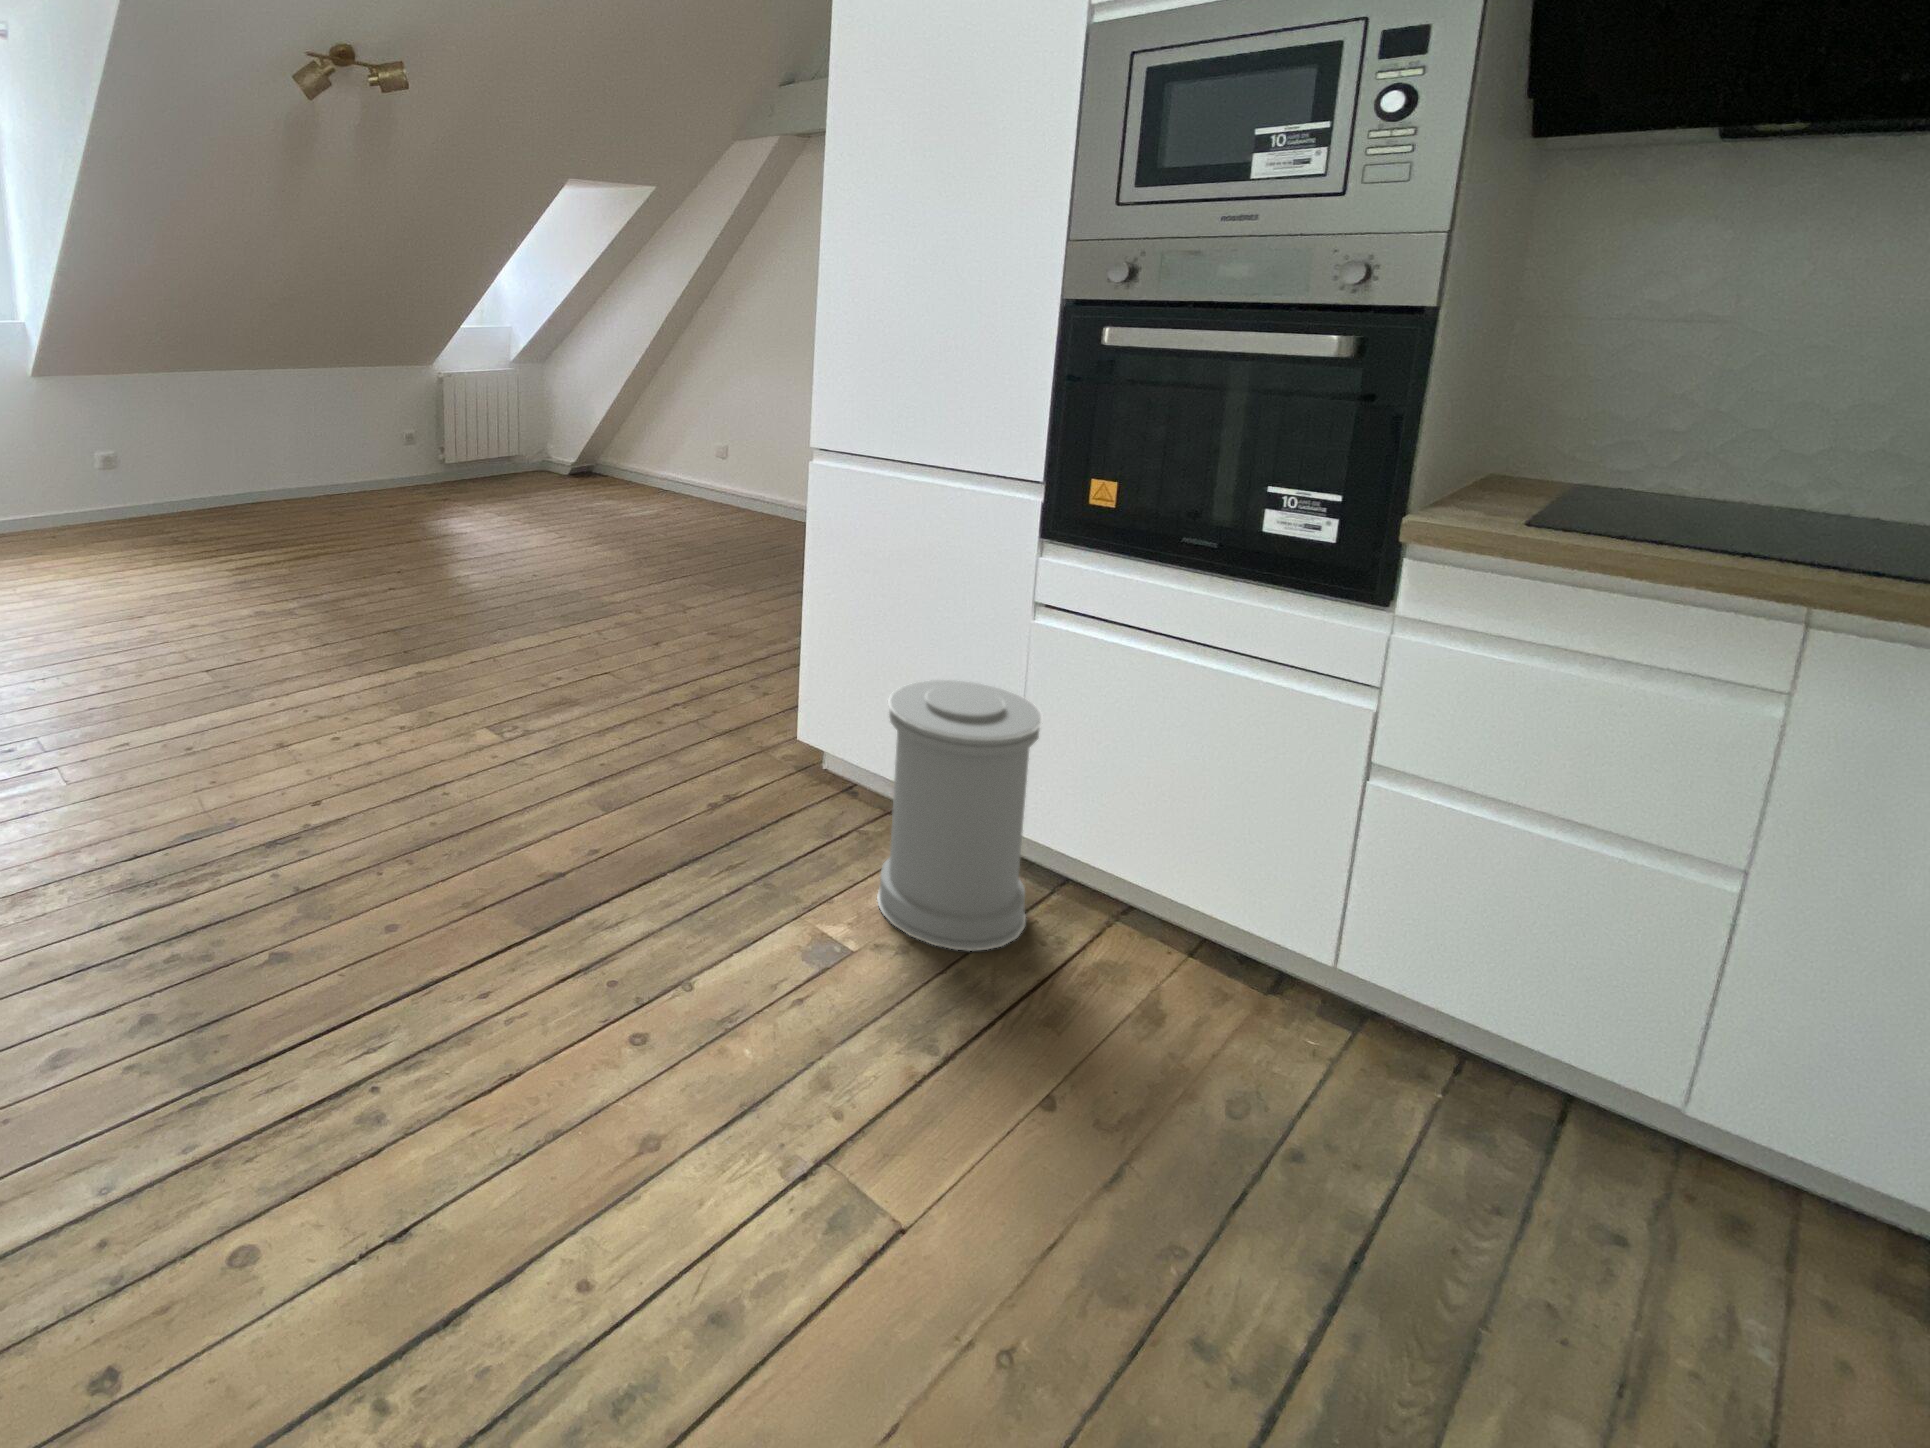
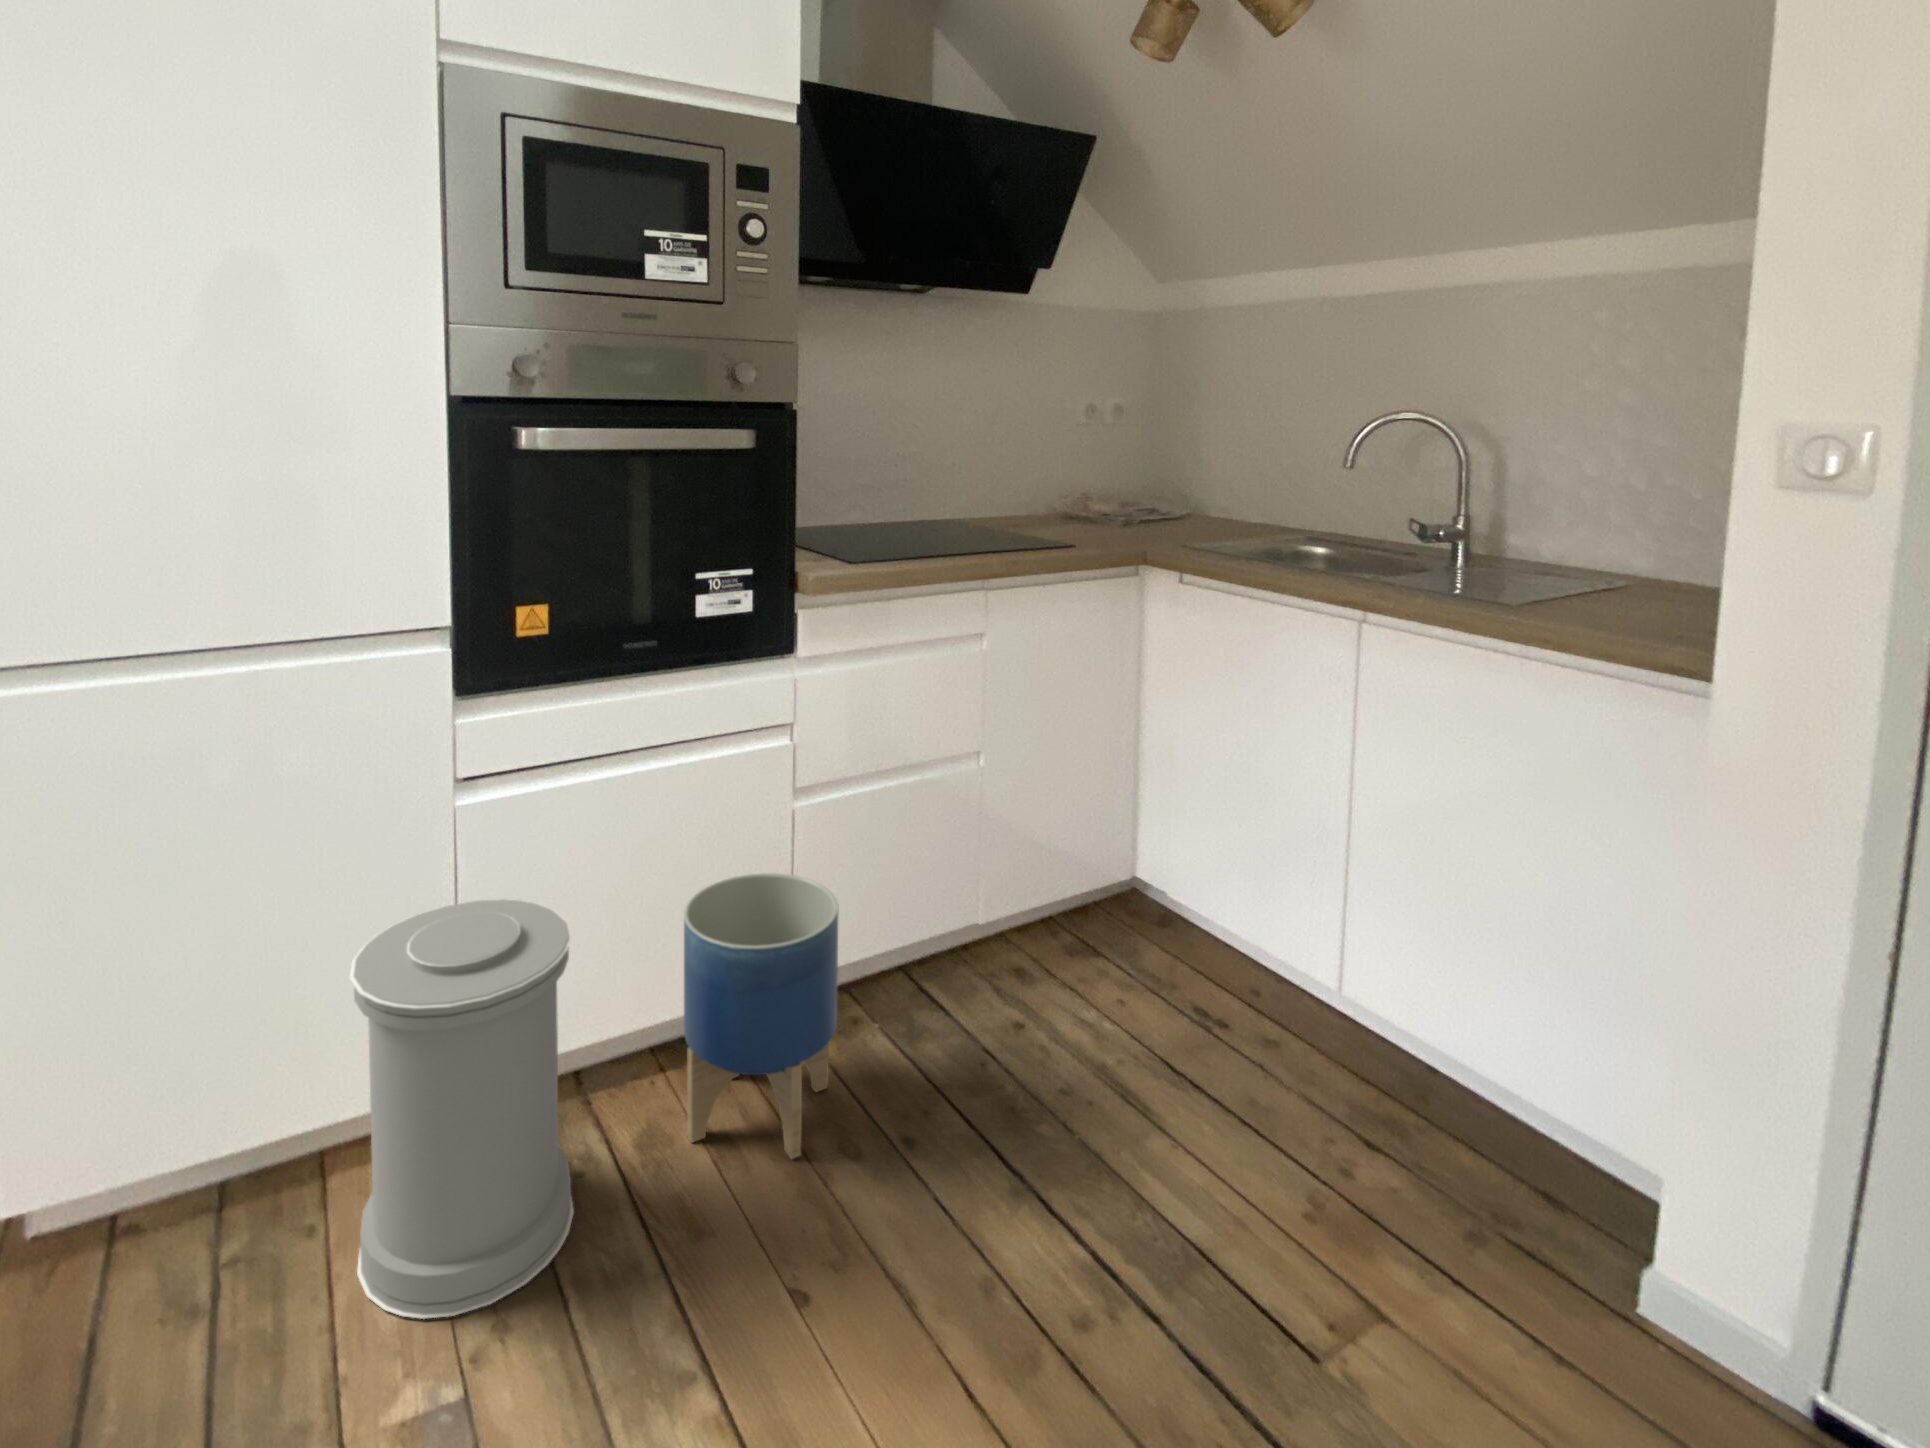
planter: none [1121,791,1313,1063] -> present [684,873,839,1159]

